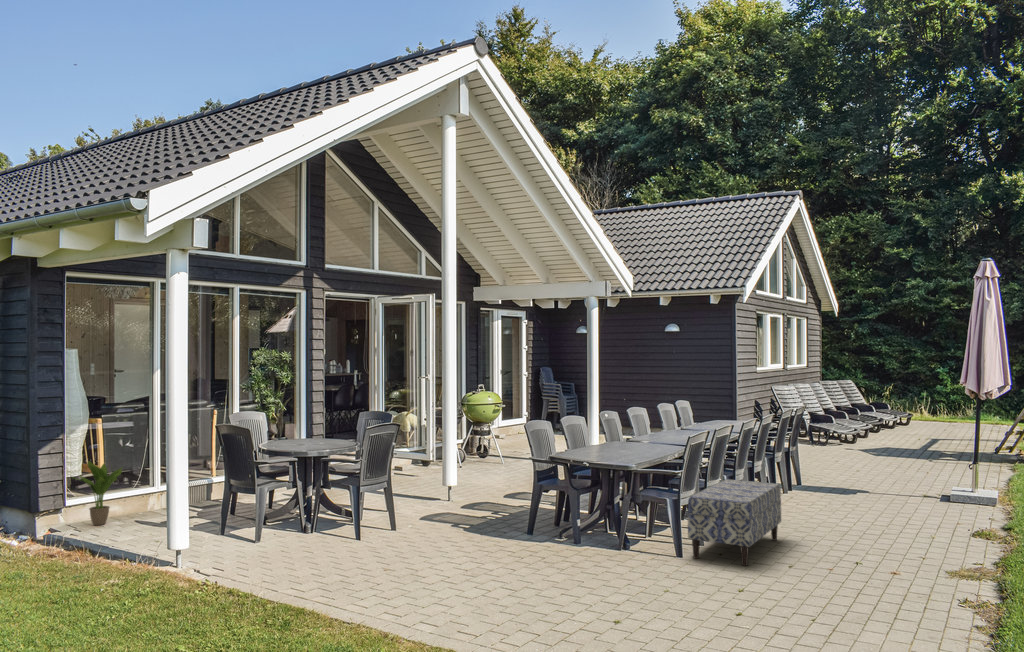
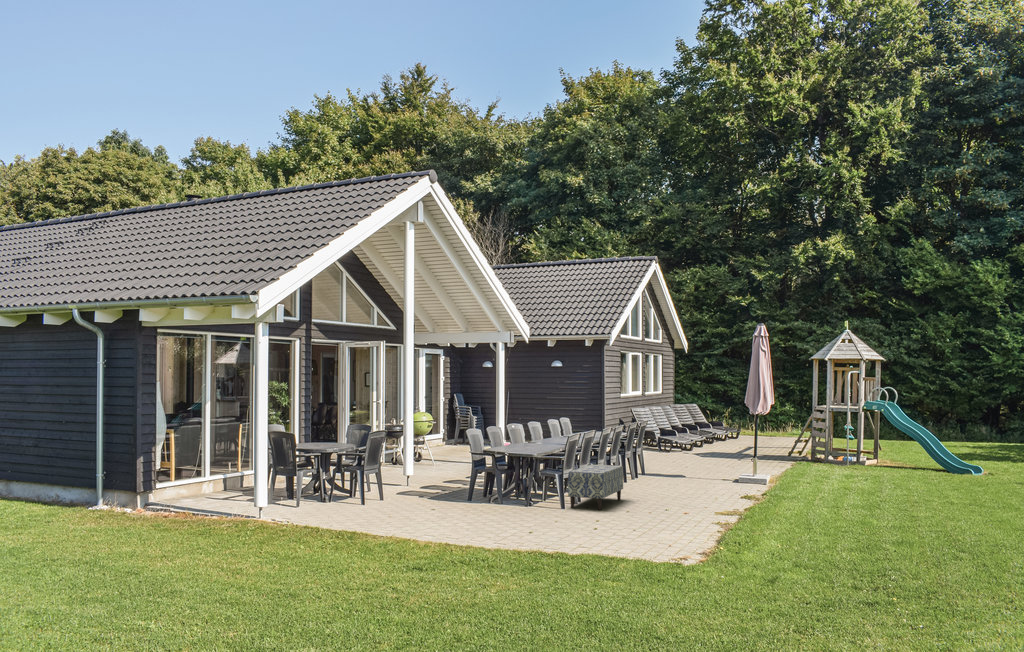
potted plant: present [74,461,122,525] -> none [164,457,199,501]

